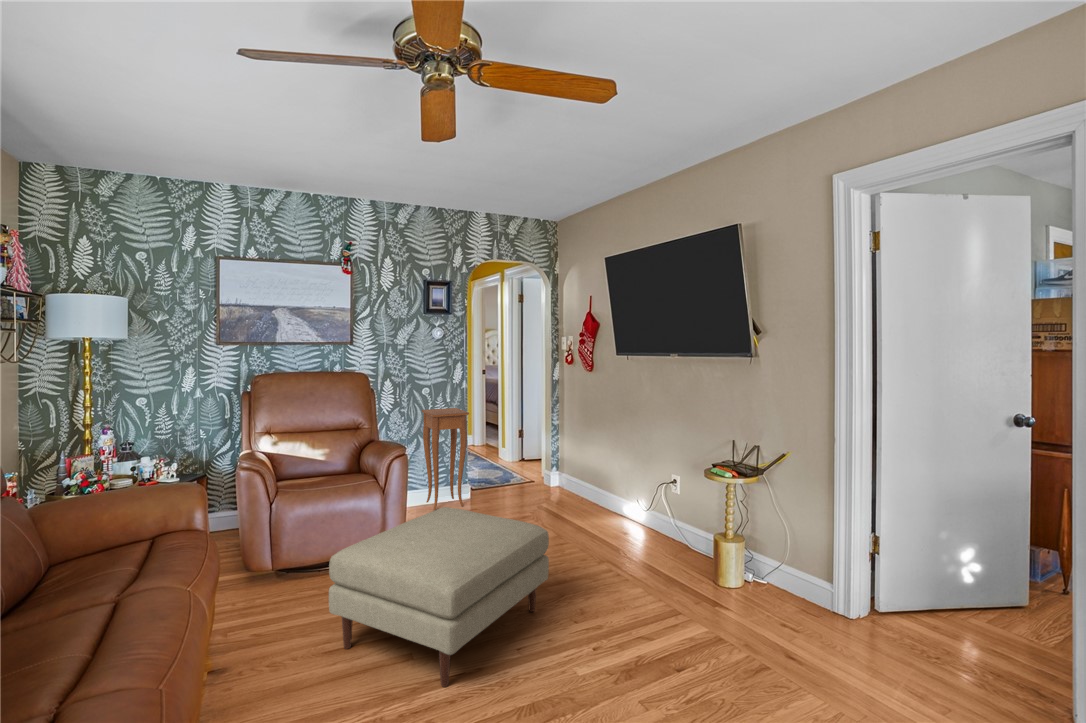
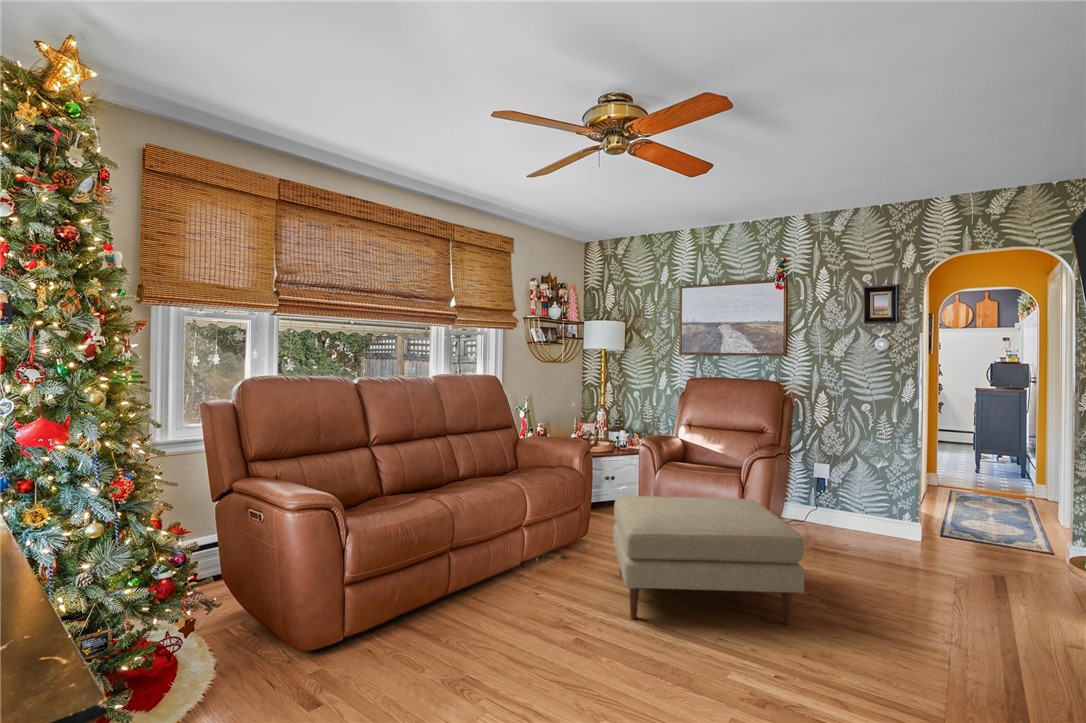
side table: present [422,408,469,510] -> none [849,426,901,542]

